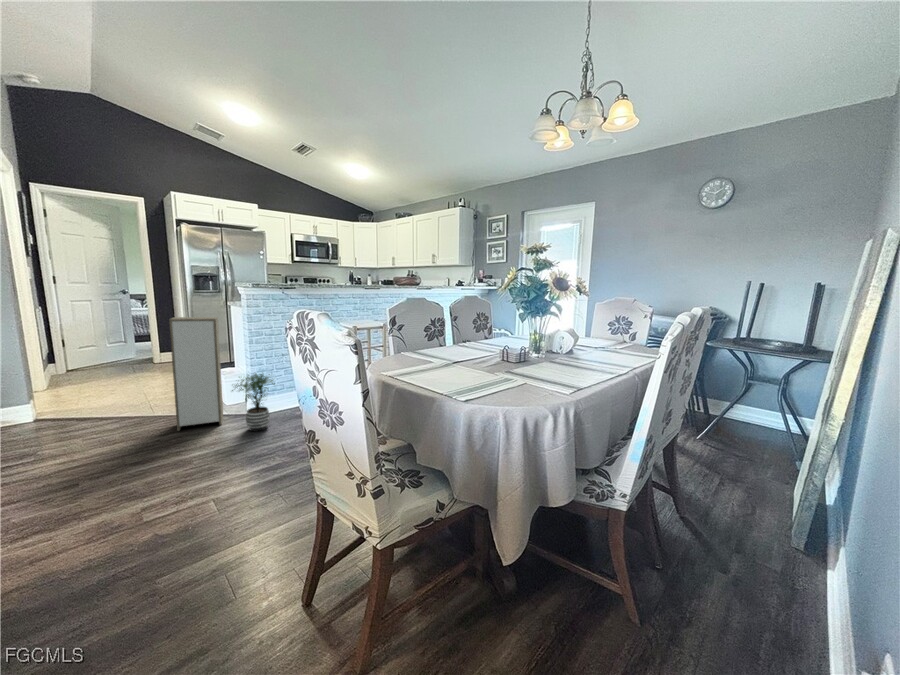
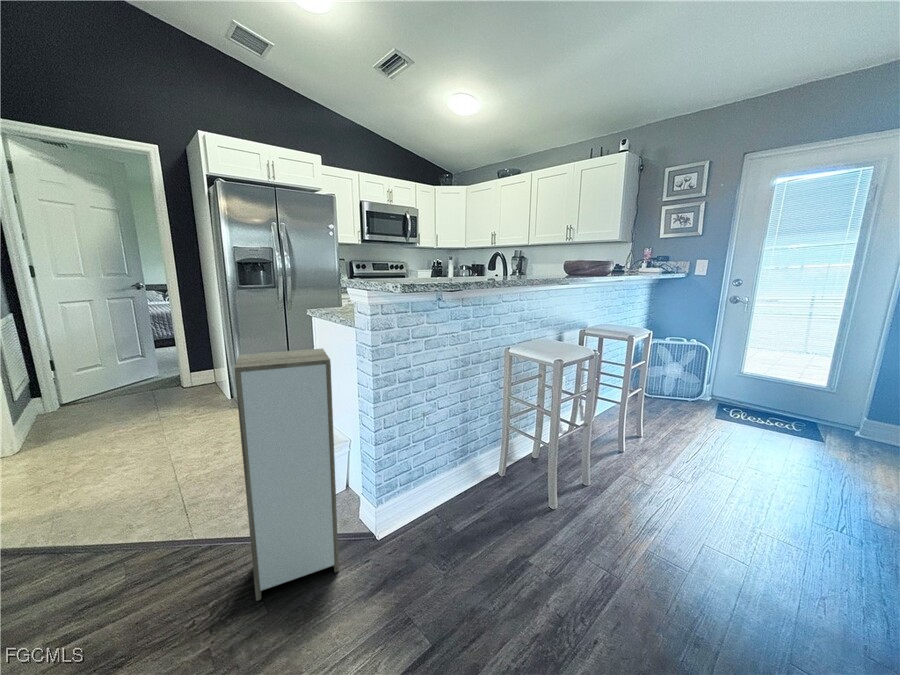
potted plant: present [232,373,273,431] -> none [371,464,463,601]

